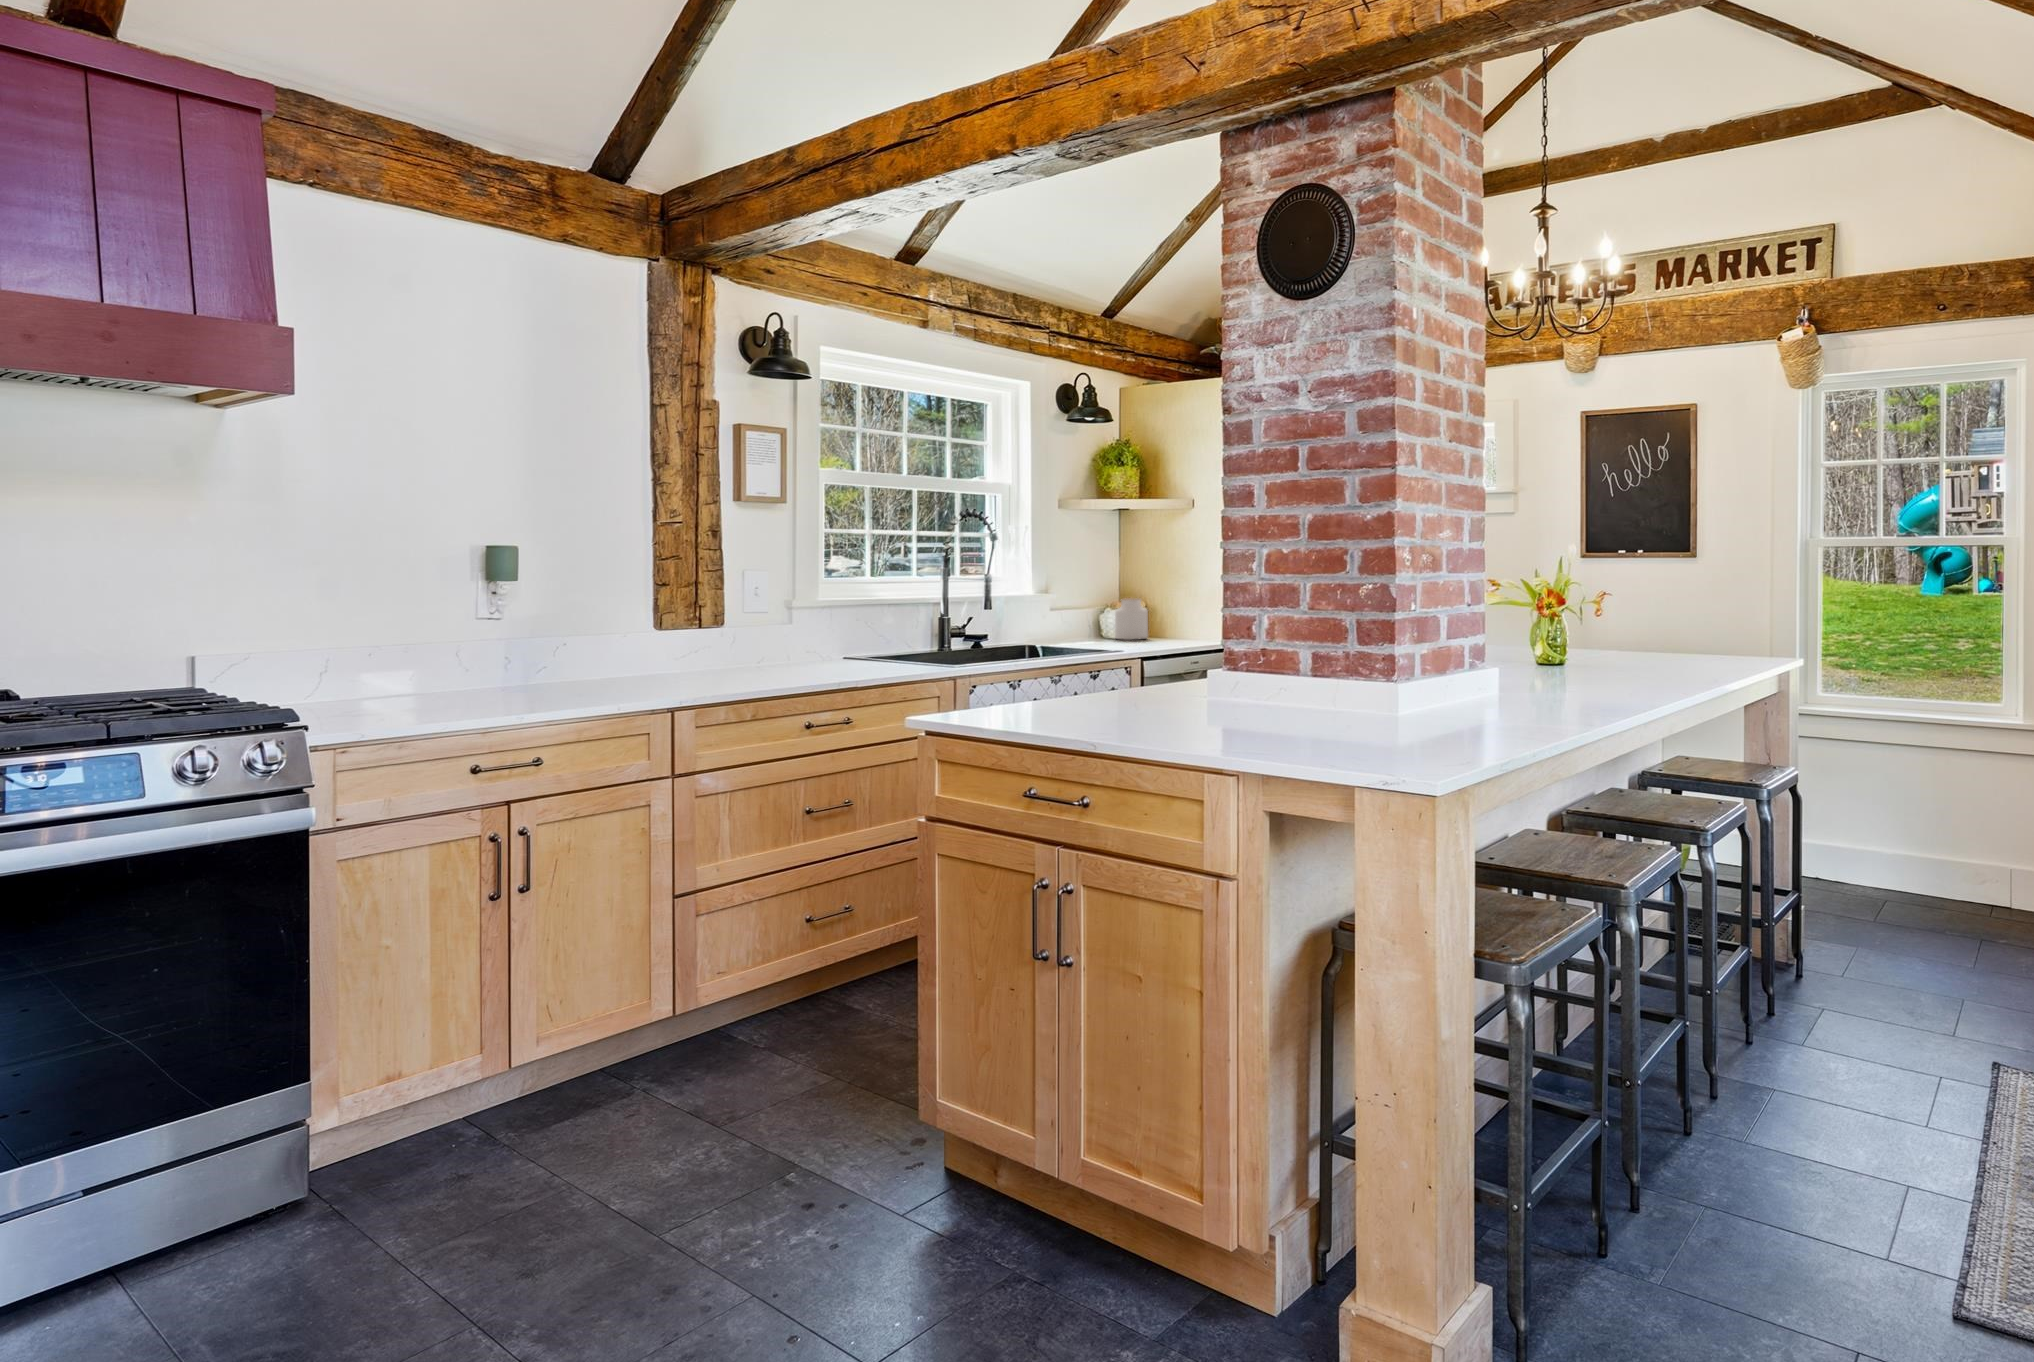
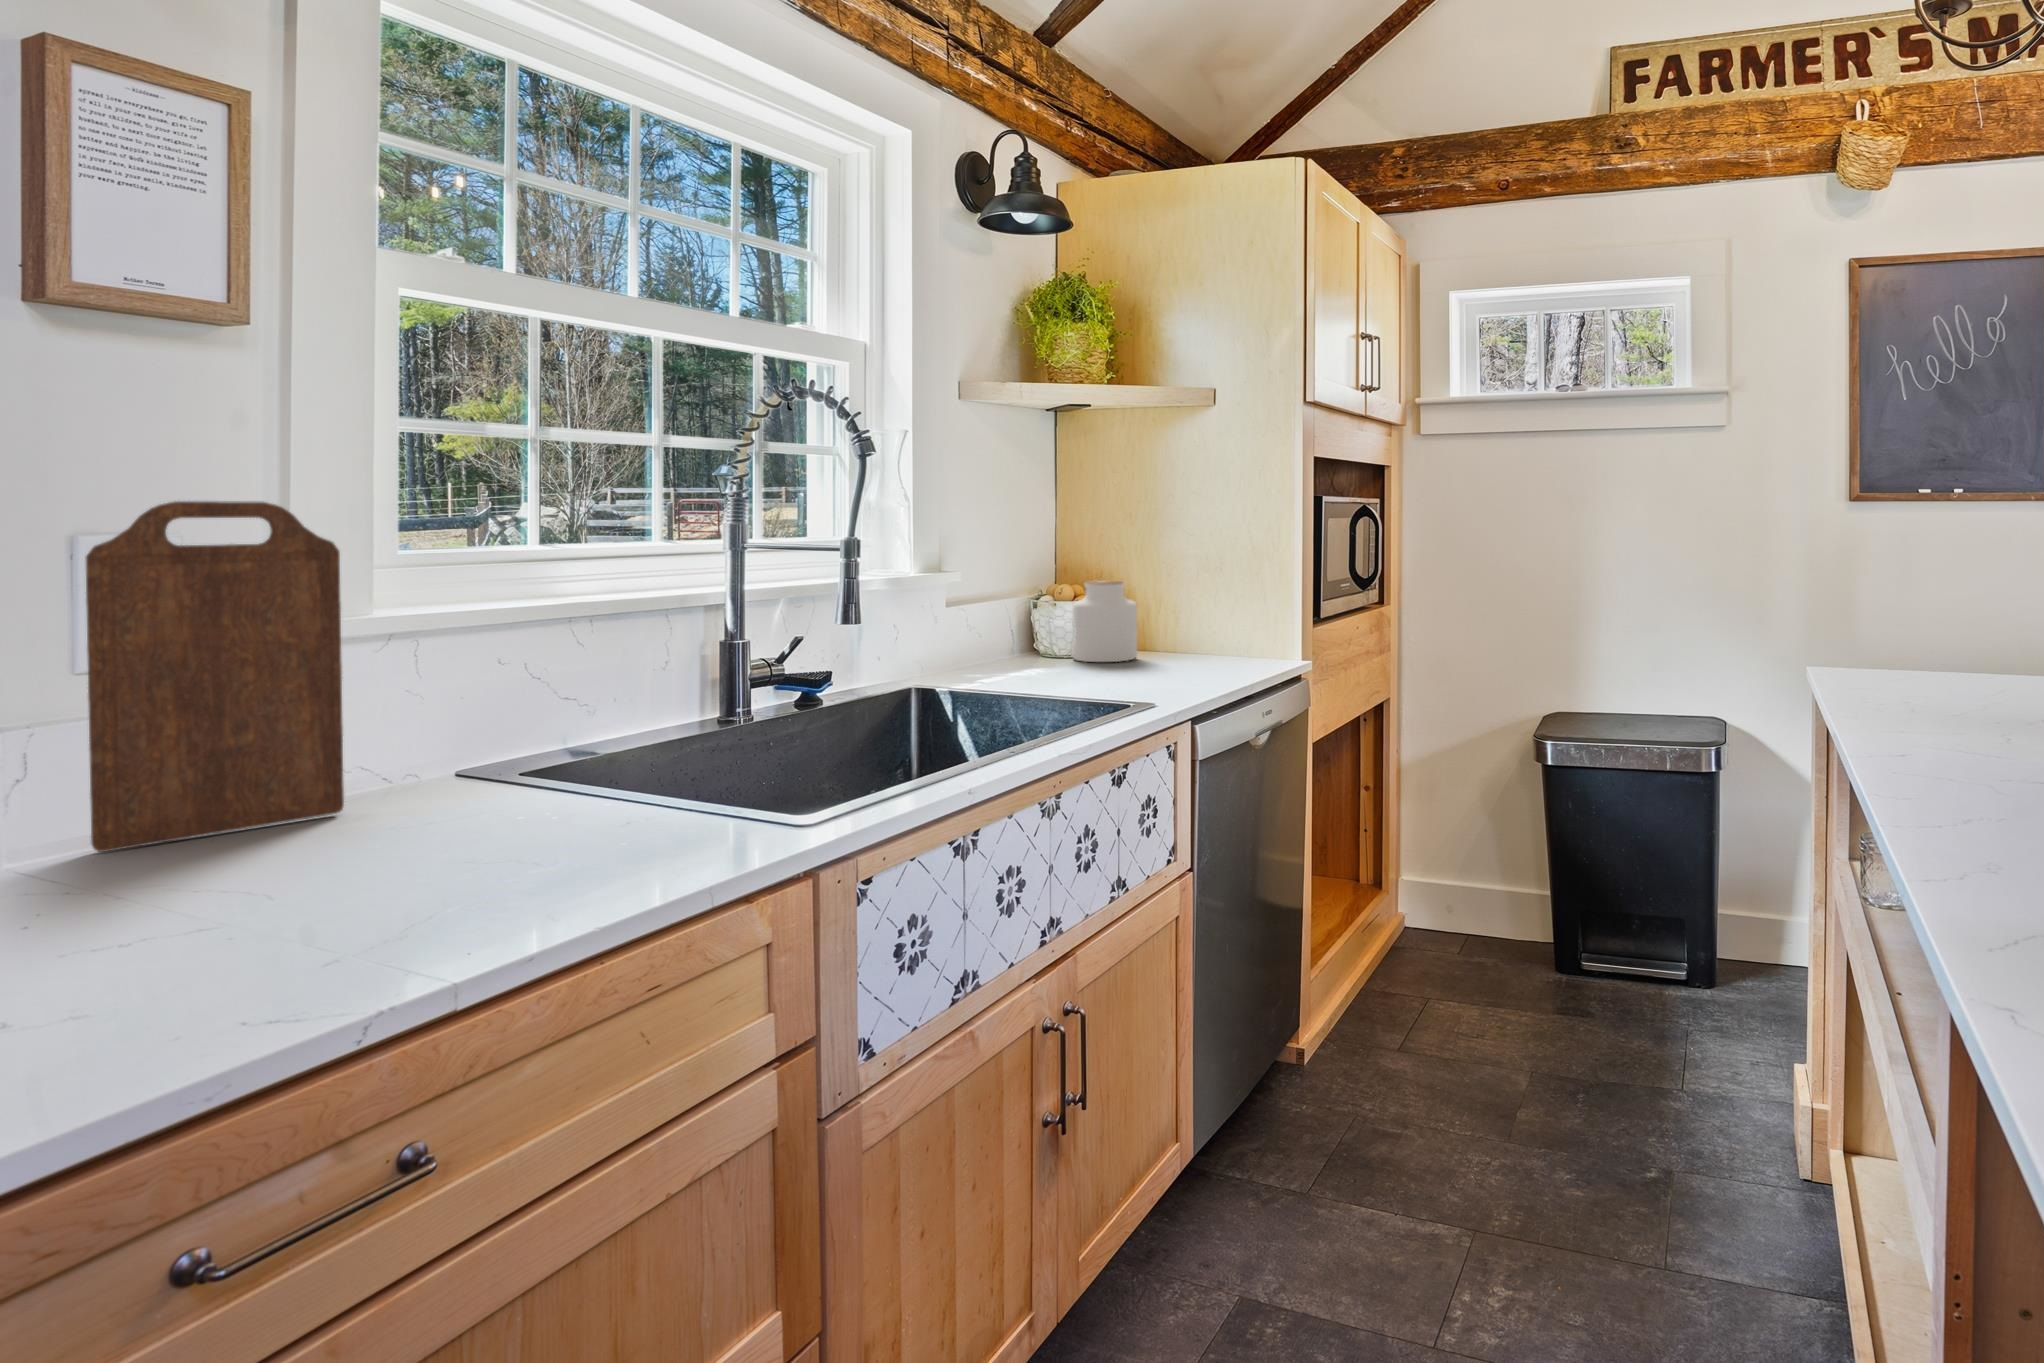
cutting board: none [750,561,813,665] -> present [86,501,344,852]

